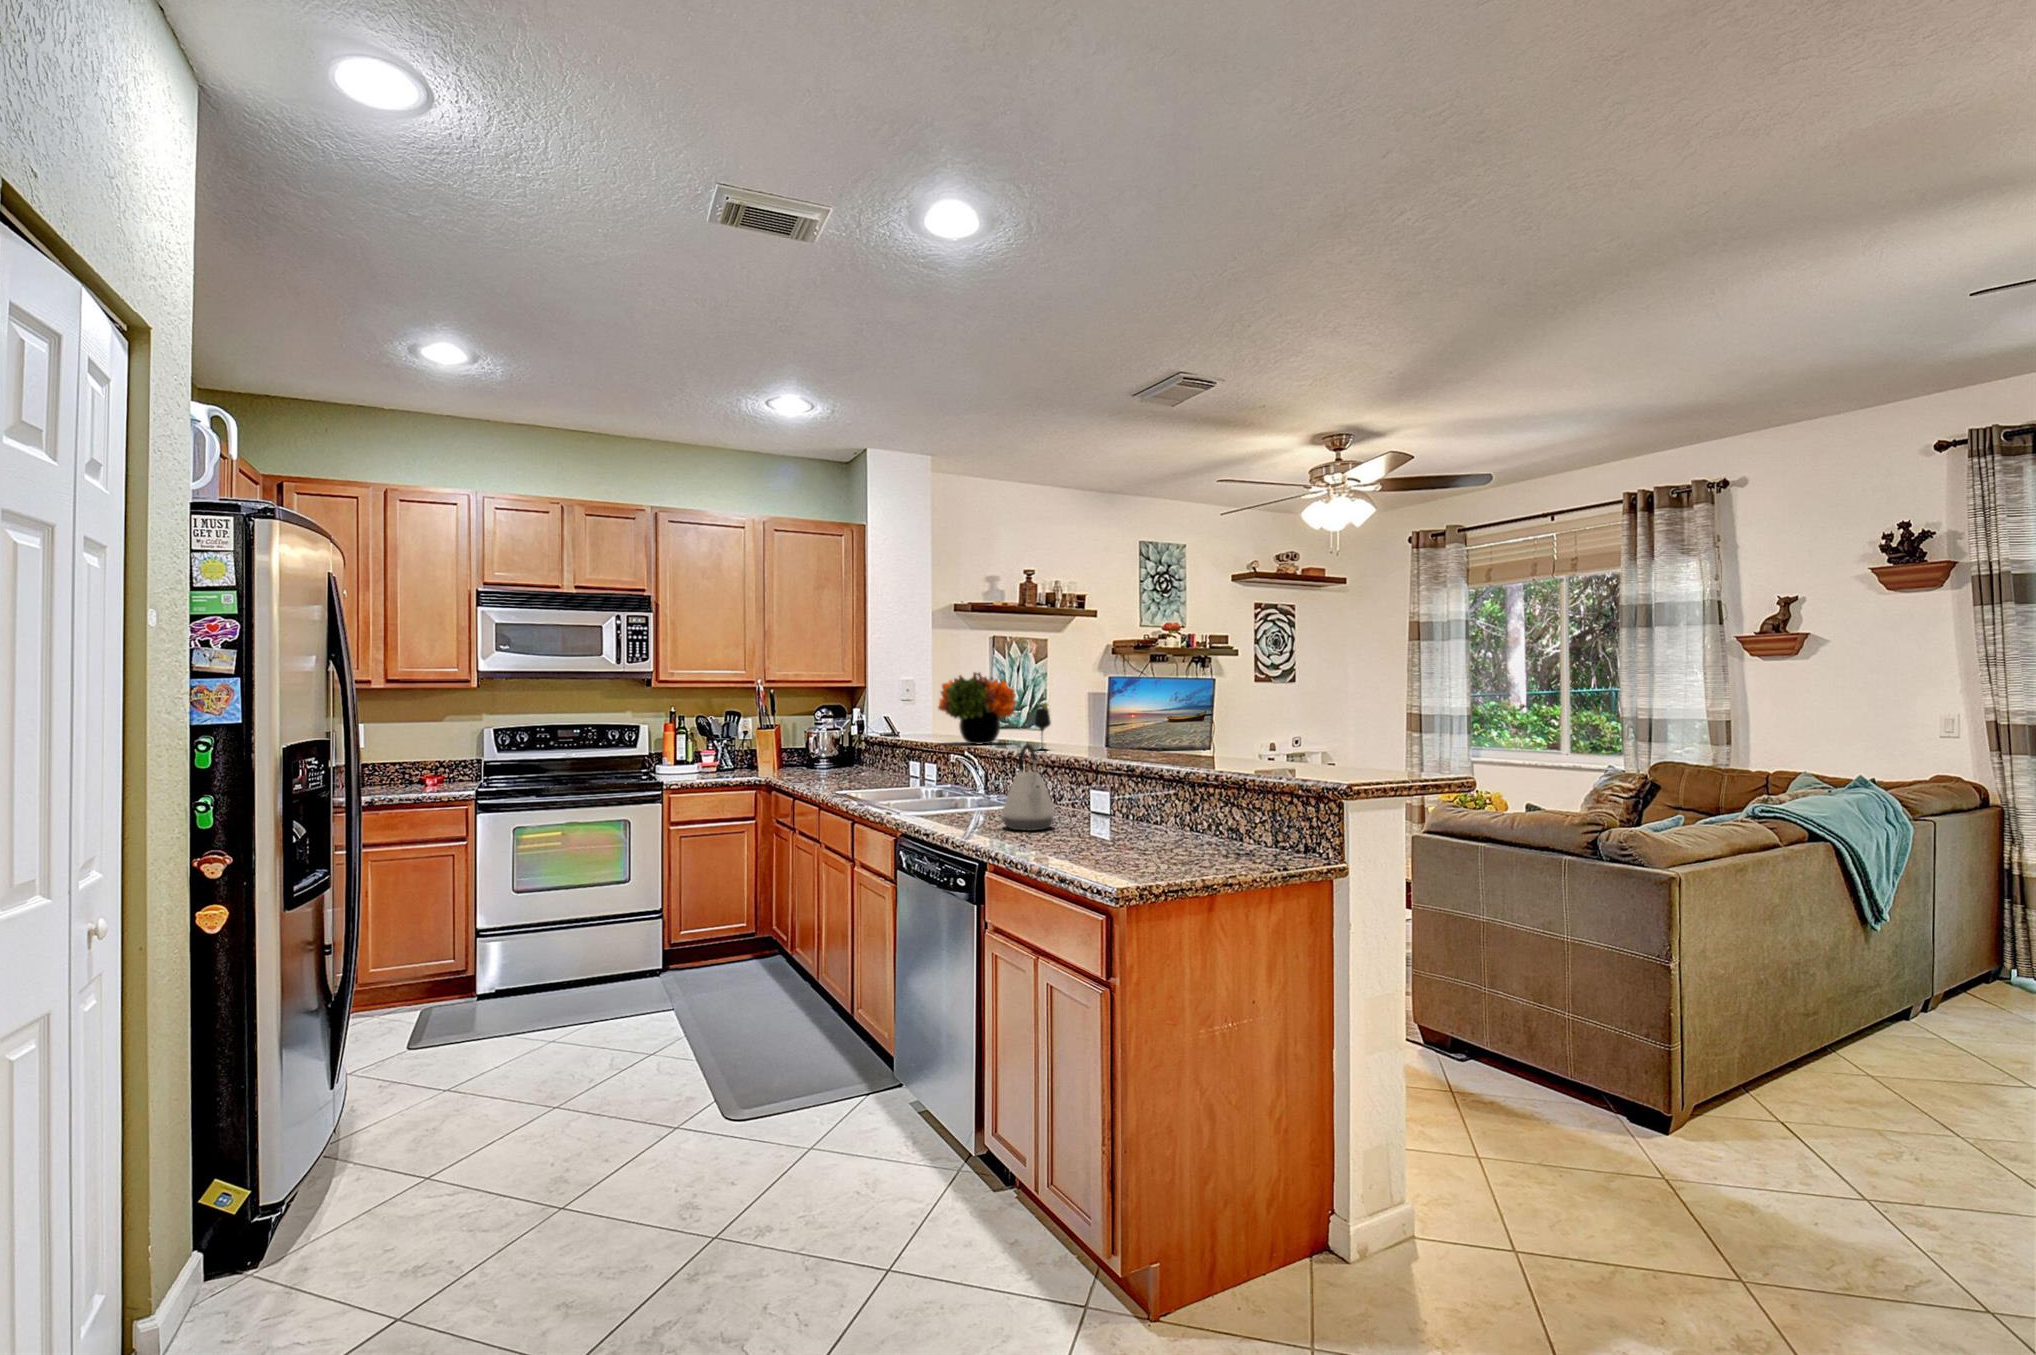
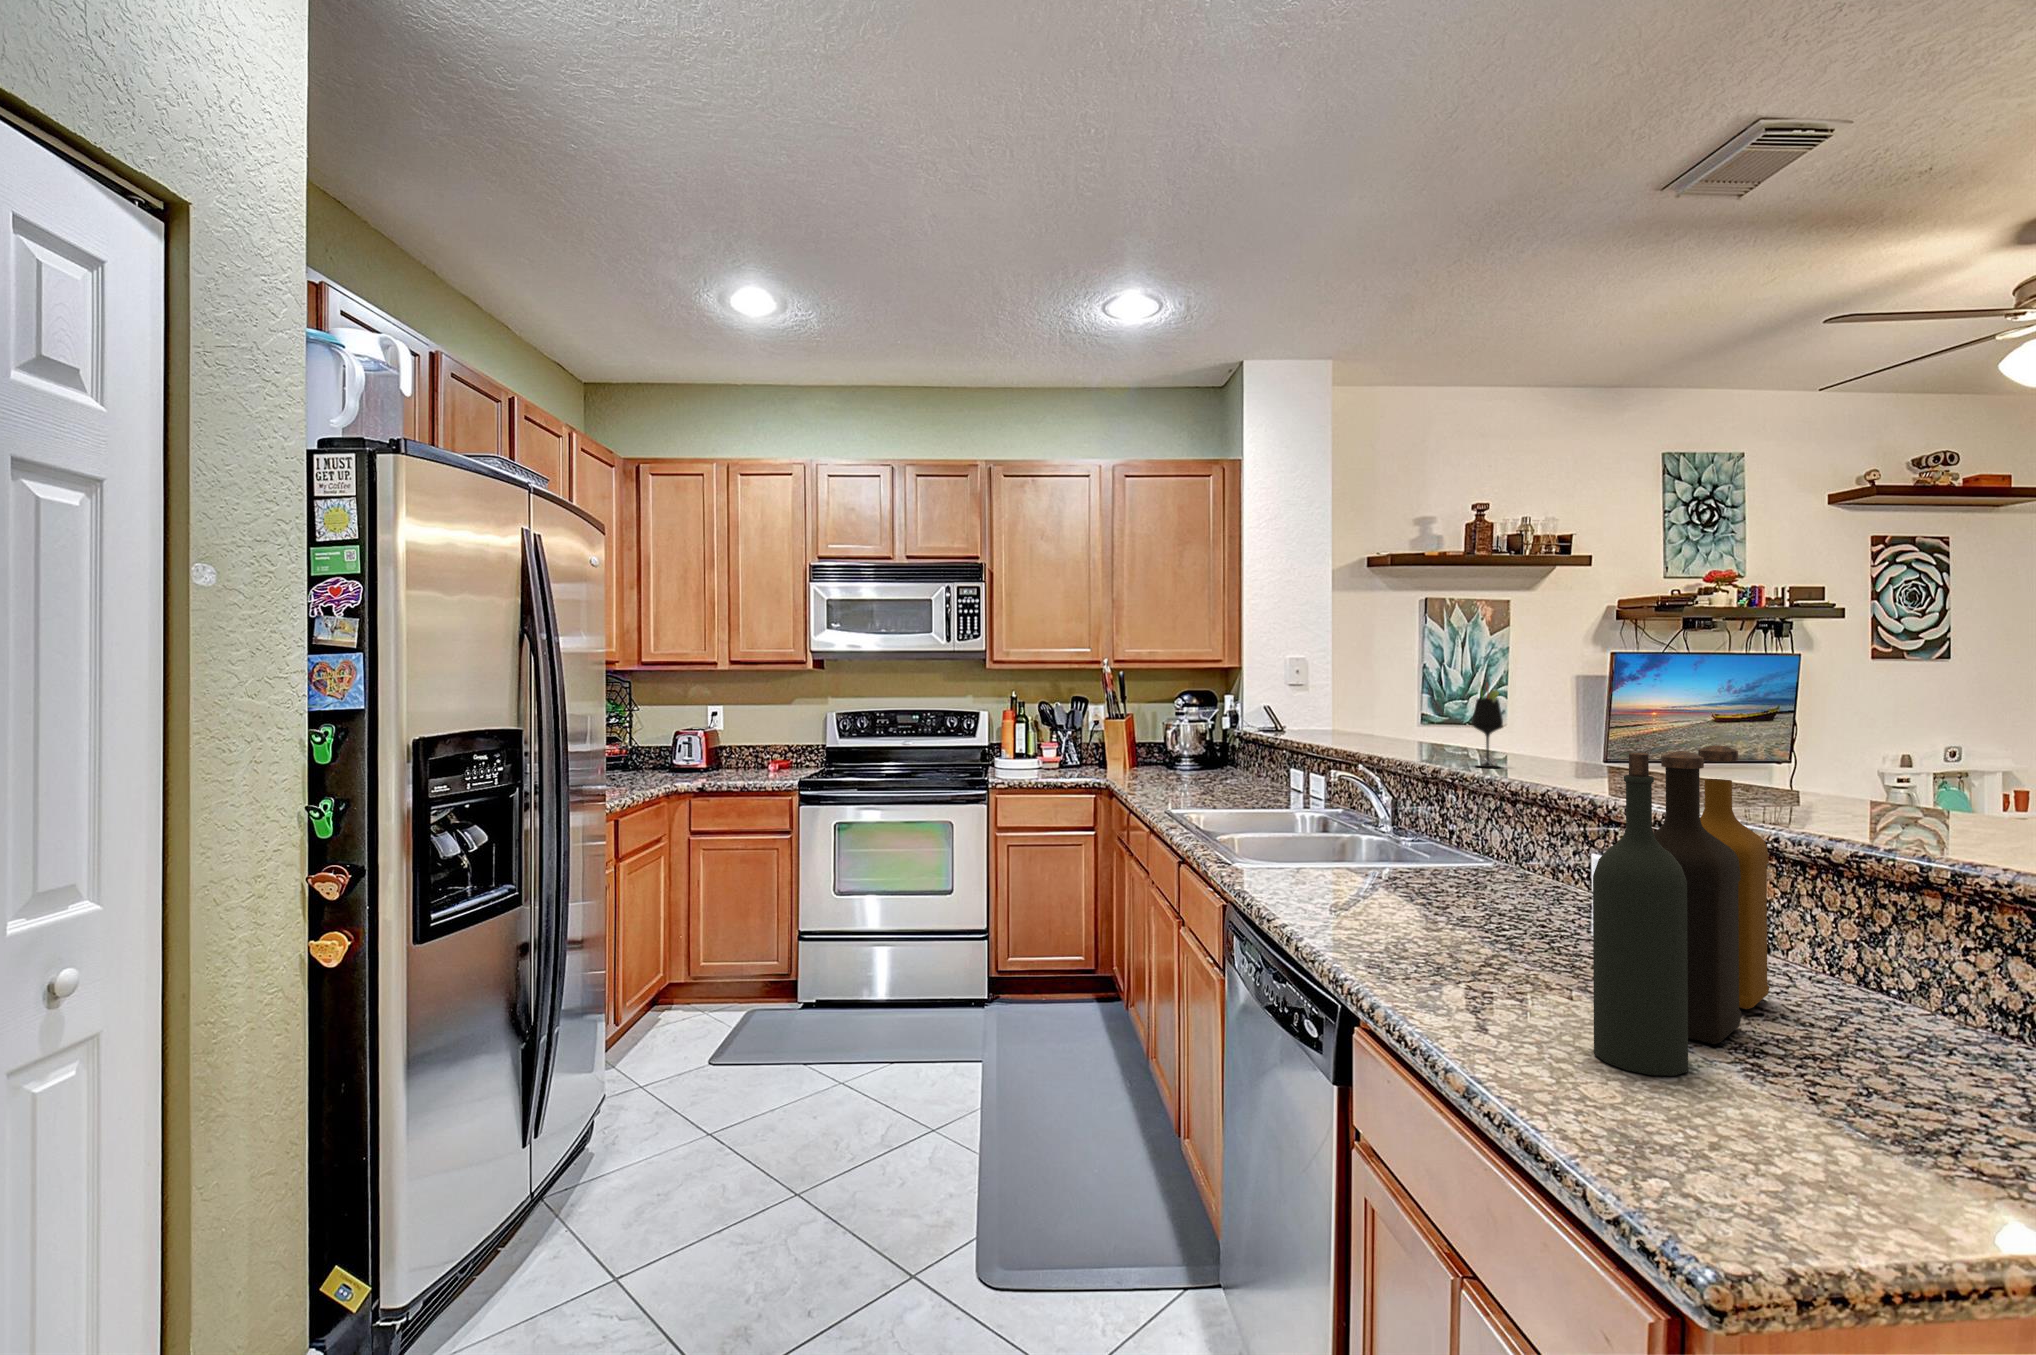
flower arrangement: present [938,672,1016,744] -> none [1322,644,1452,751]
bottle: none [1096,726,1167,863] -> present [1593,745,1770,1076]
kettle: present [1002,744,1055,831] -> none [1397,766,1502,926]

